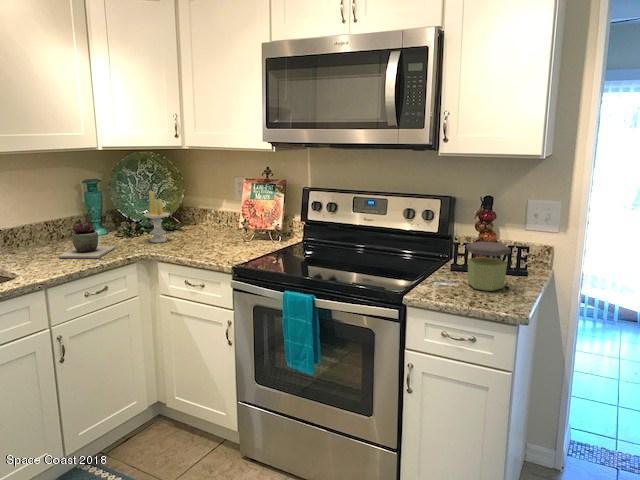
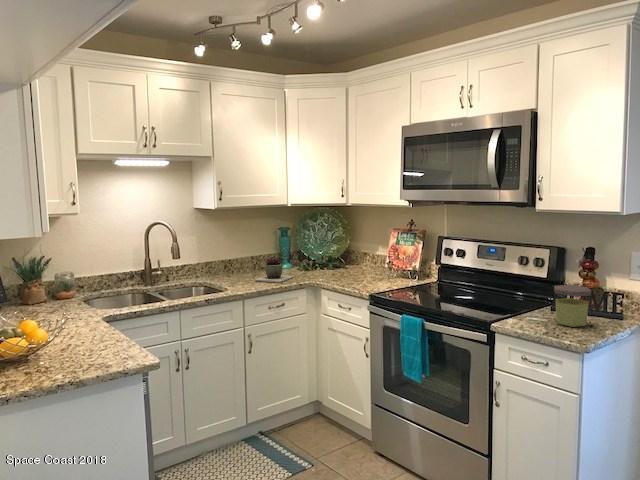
candle: present [143,191,170,243] -> none [316,236,336,275]

